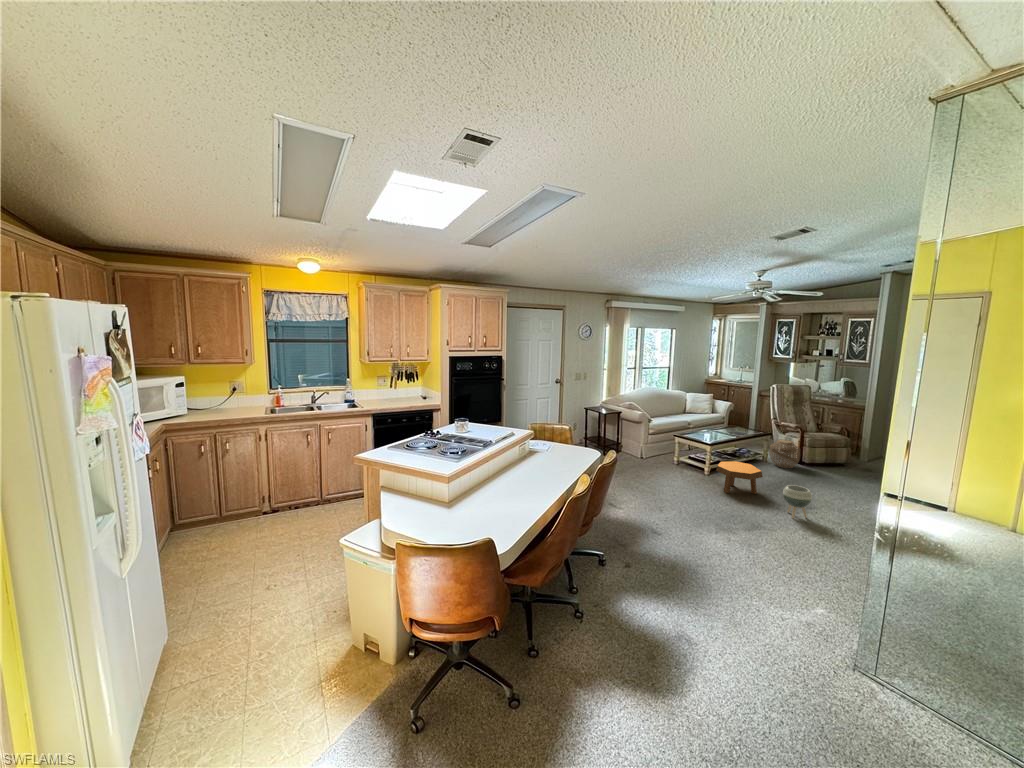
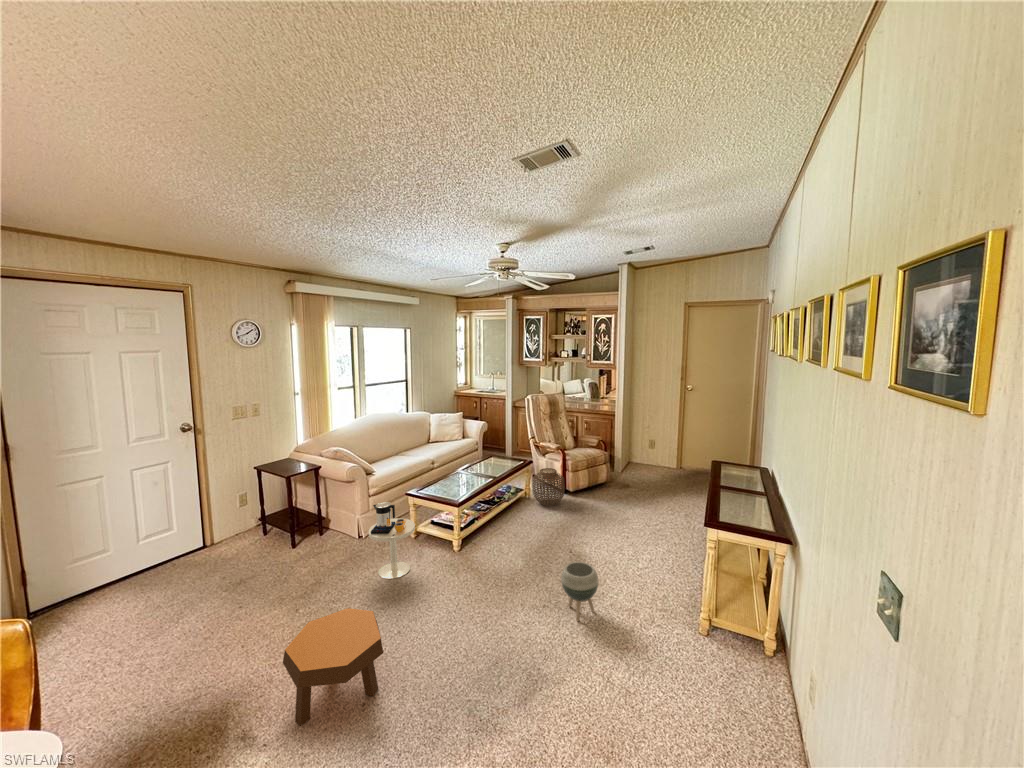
side table: none [654,434,682,477] -> present [368,502,415,579]
footstool: present [716,462,763,494] -> present [283,608,383,726]

